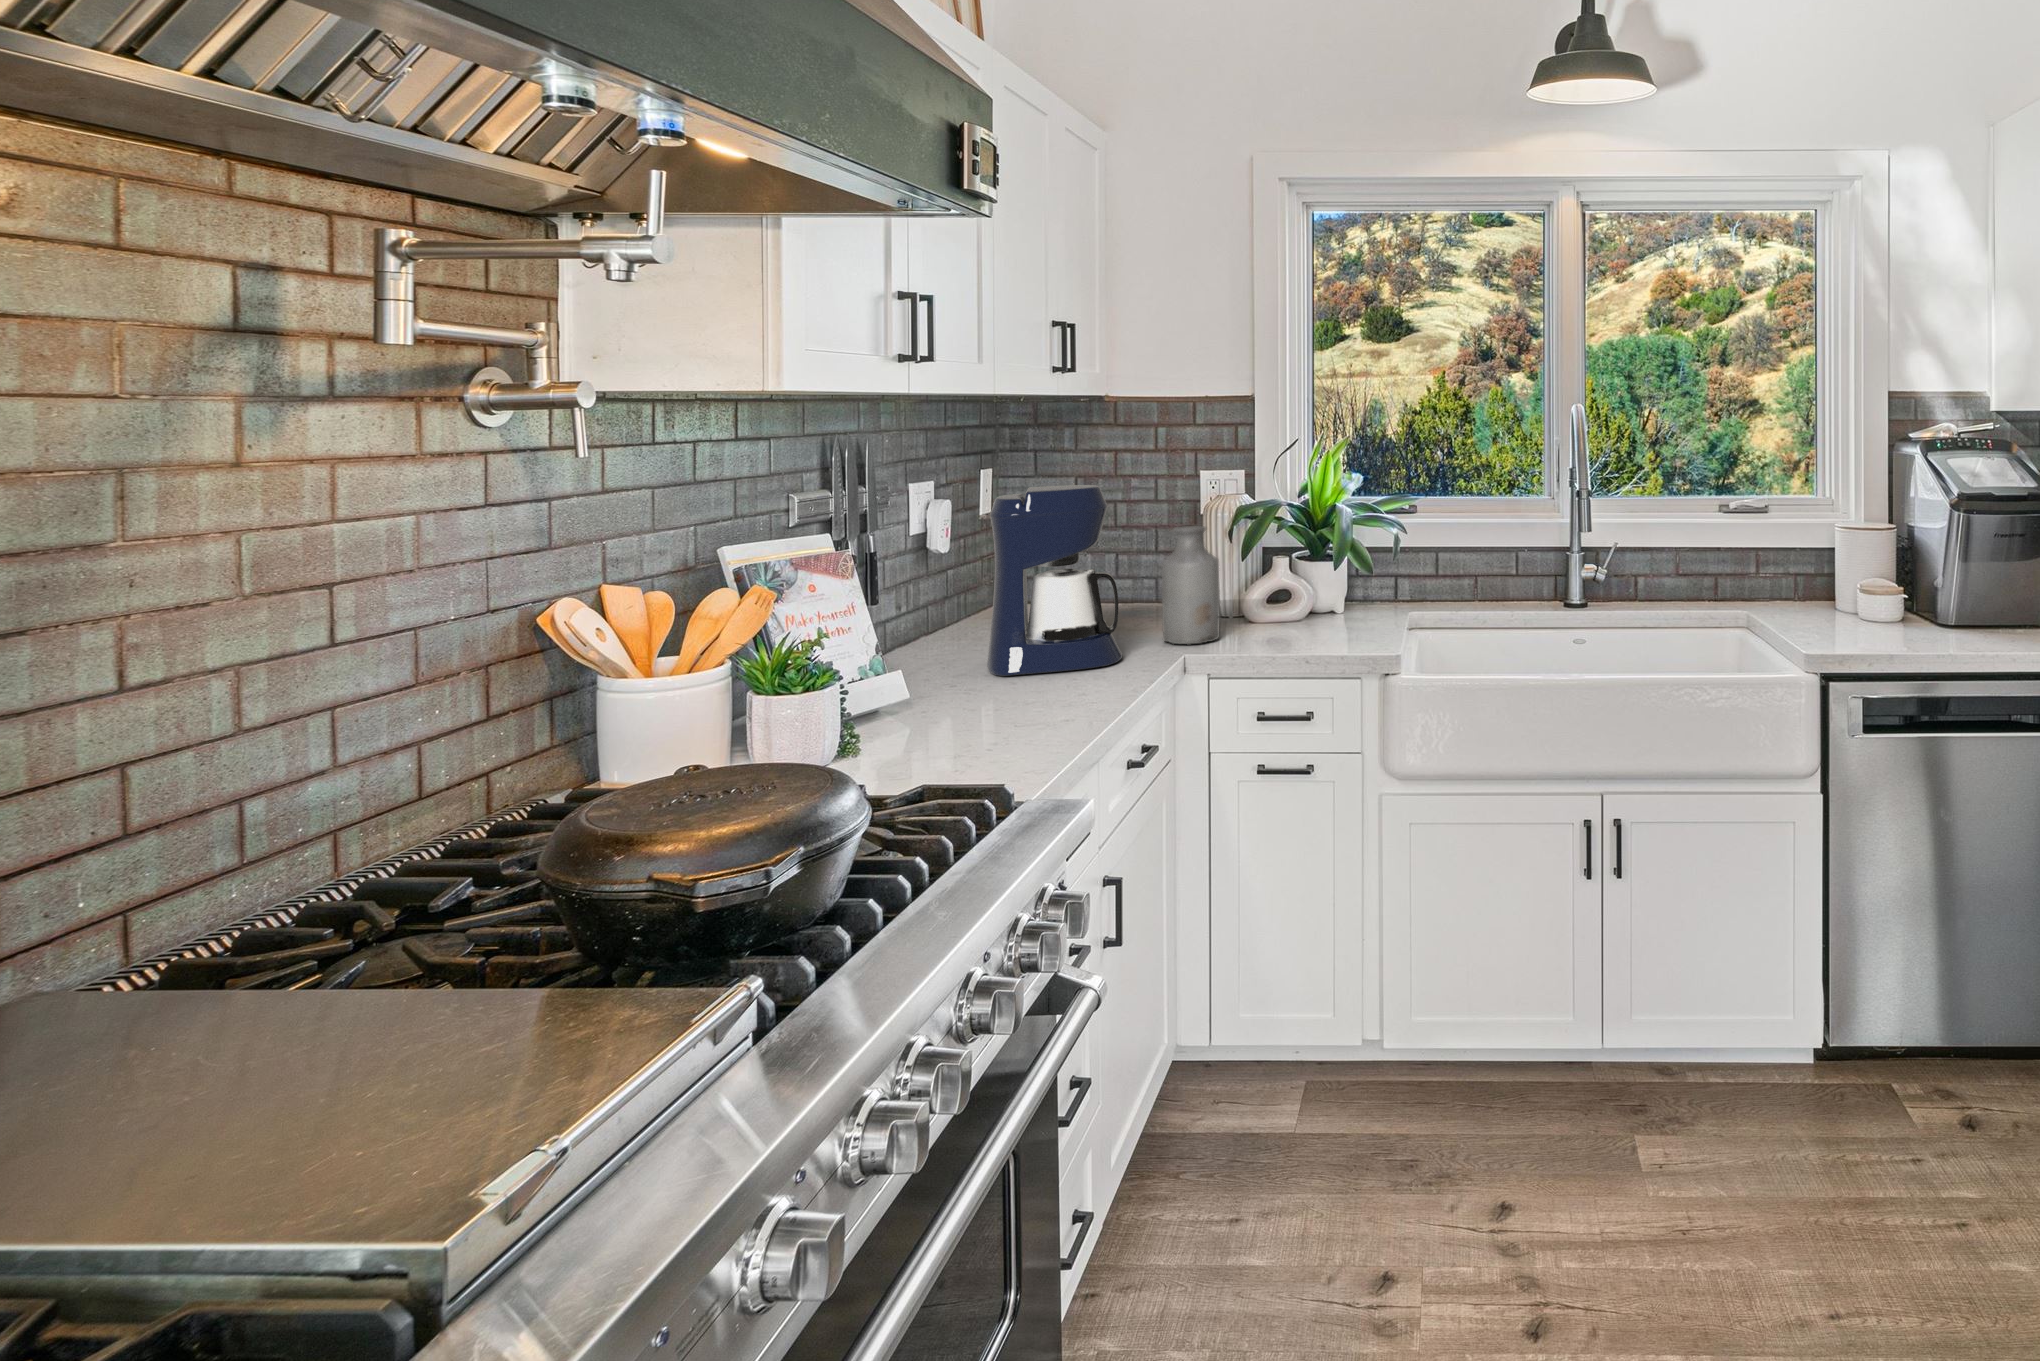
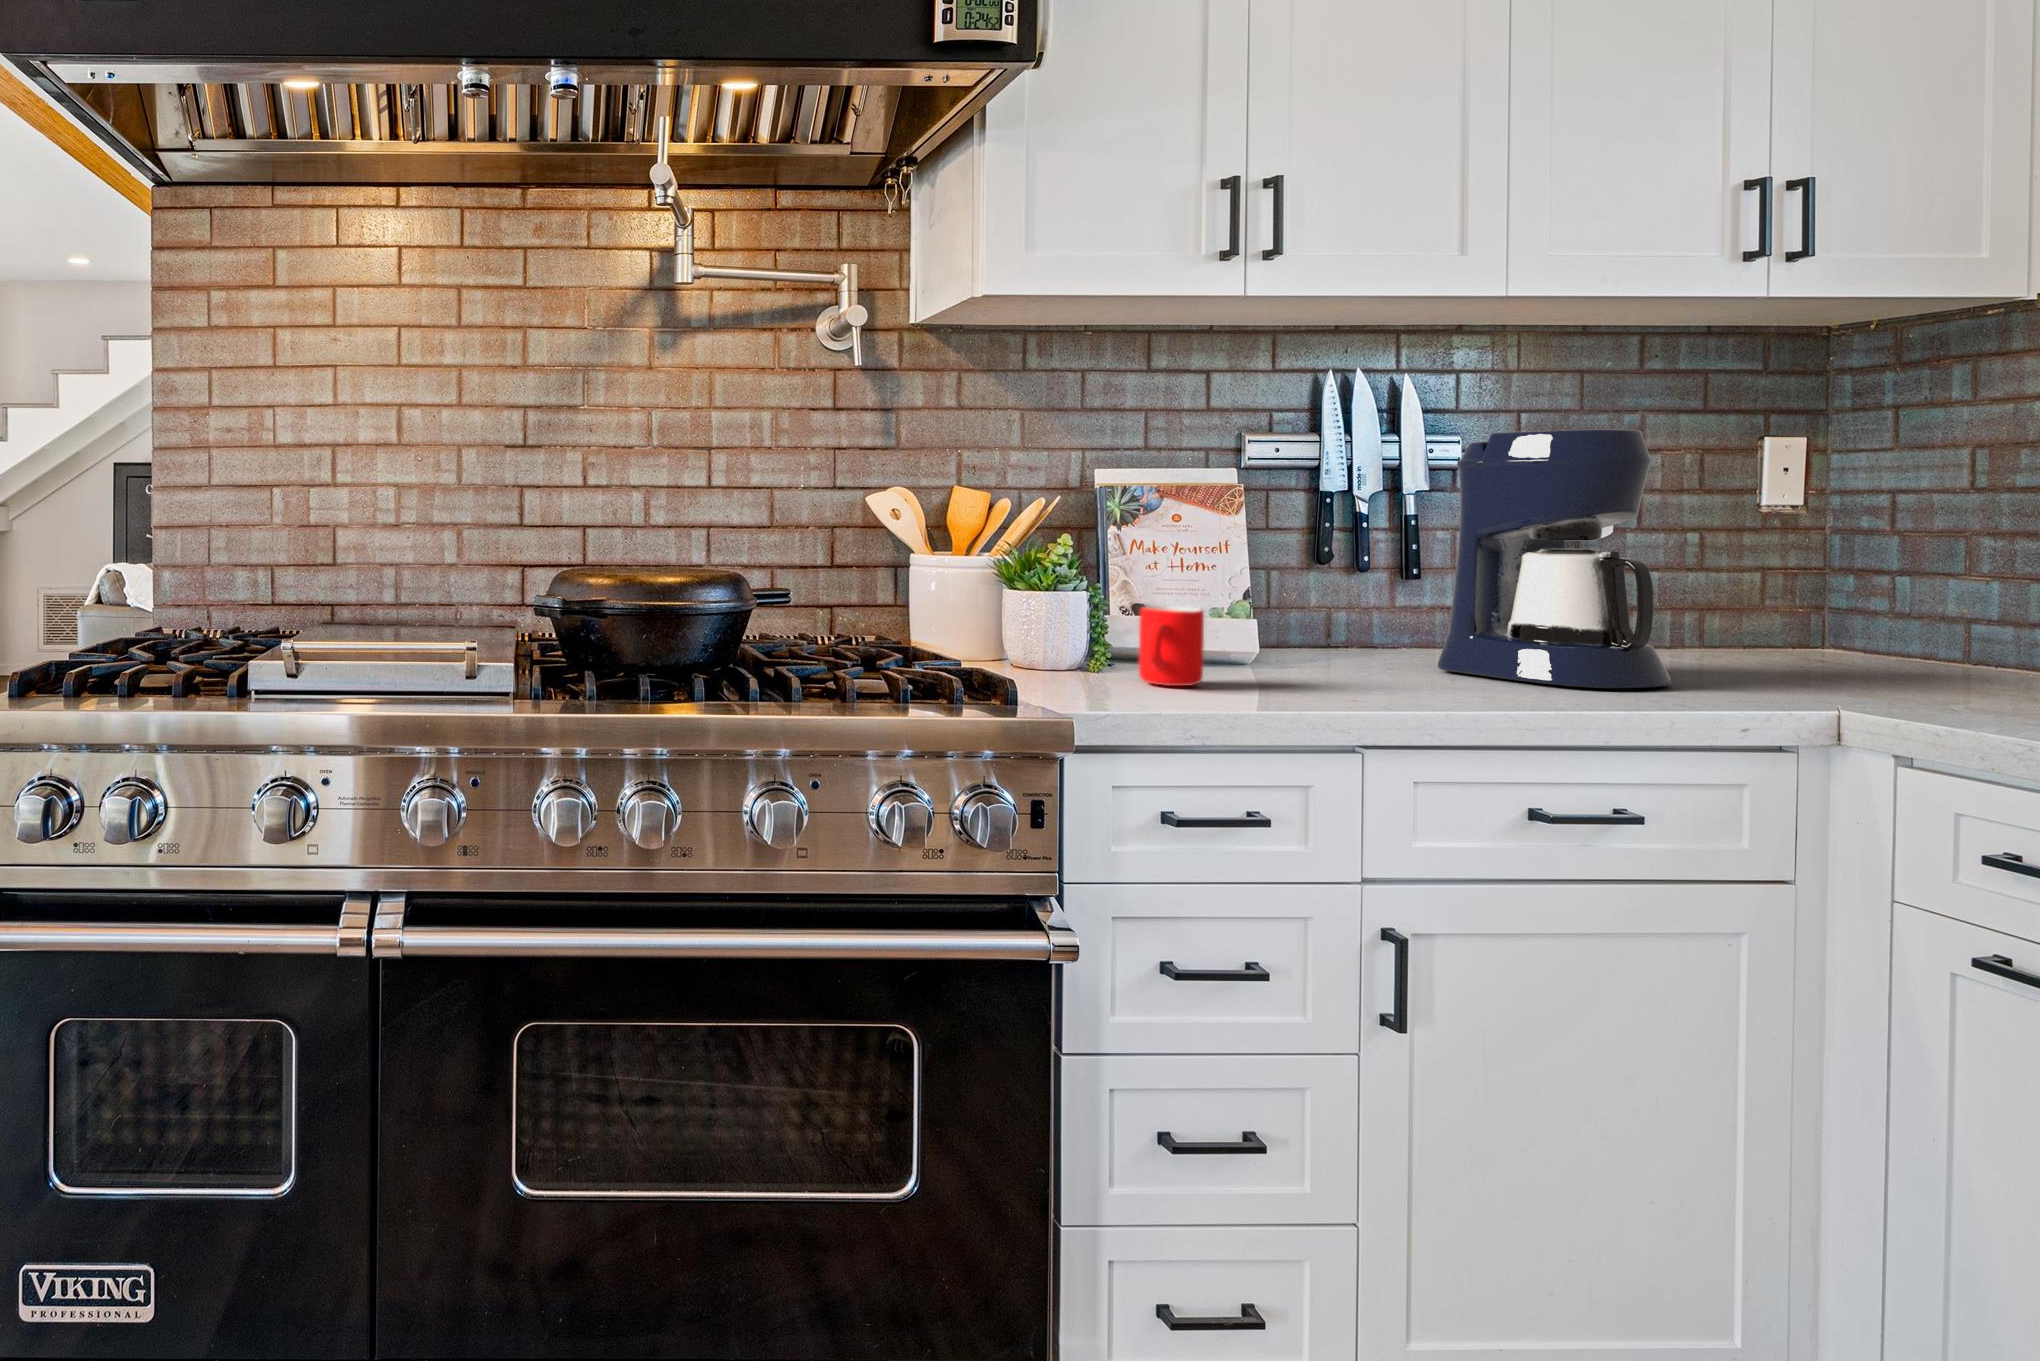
bottle: present [1162,526,1220,645] -> none [1790,510,1928,708]
mug: none [951,668,1011,745] -> present [1139,606,1204,686]

